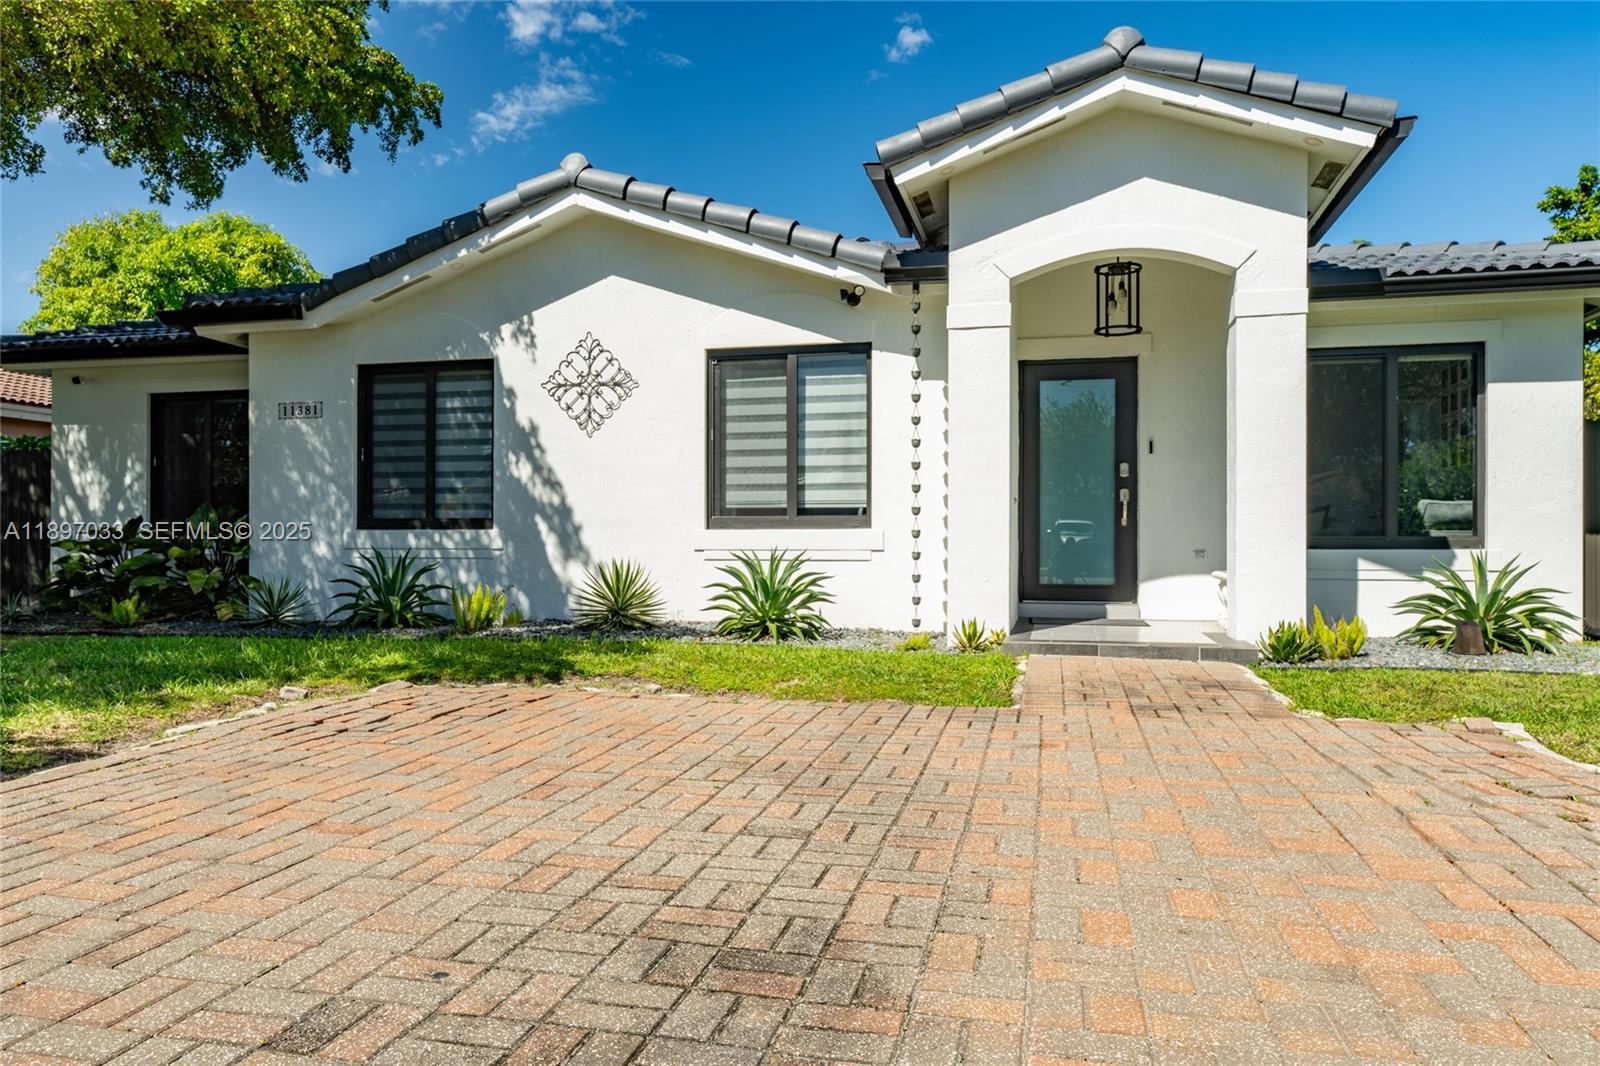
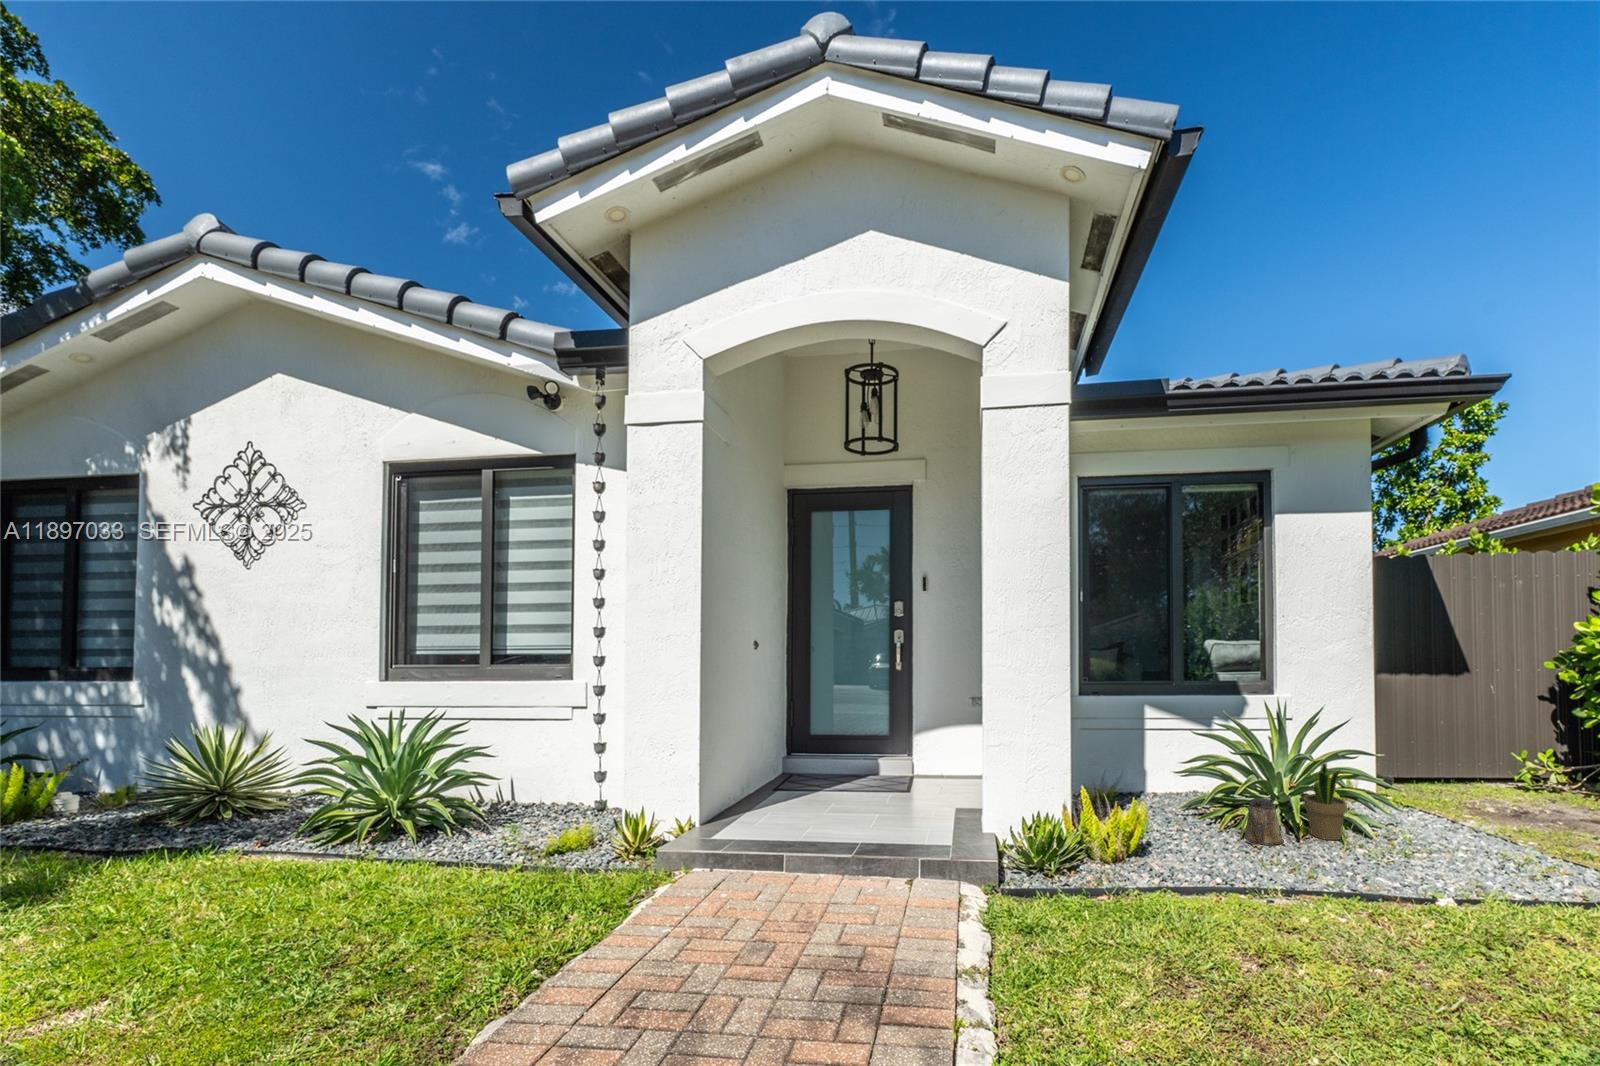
potted plant: none [1505,591,1548,654] -> present [1304,763,1348,840]

